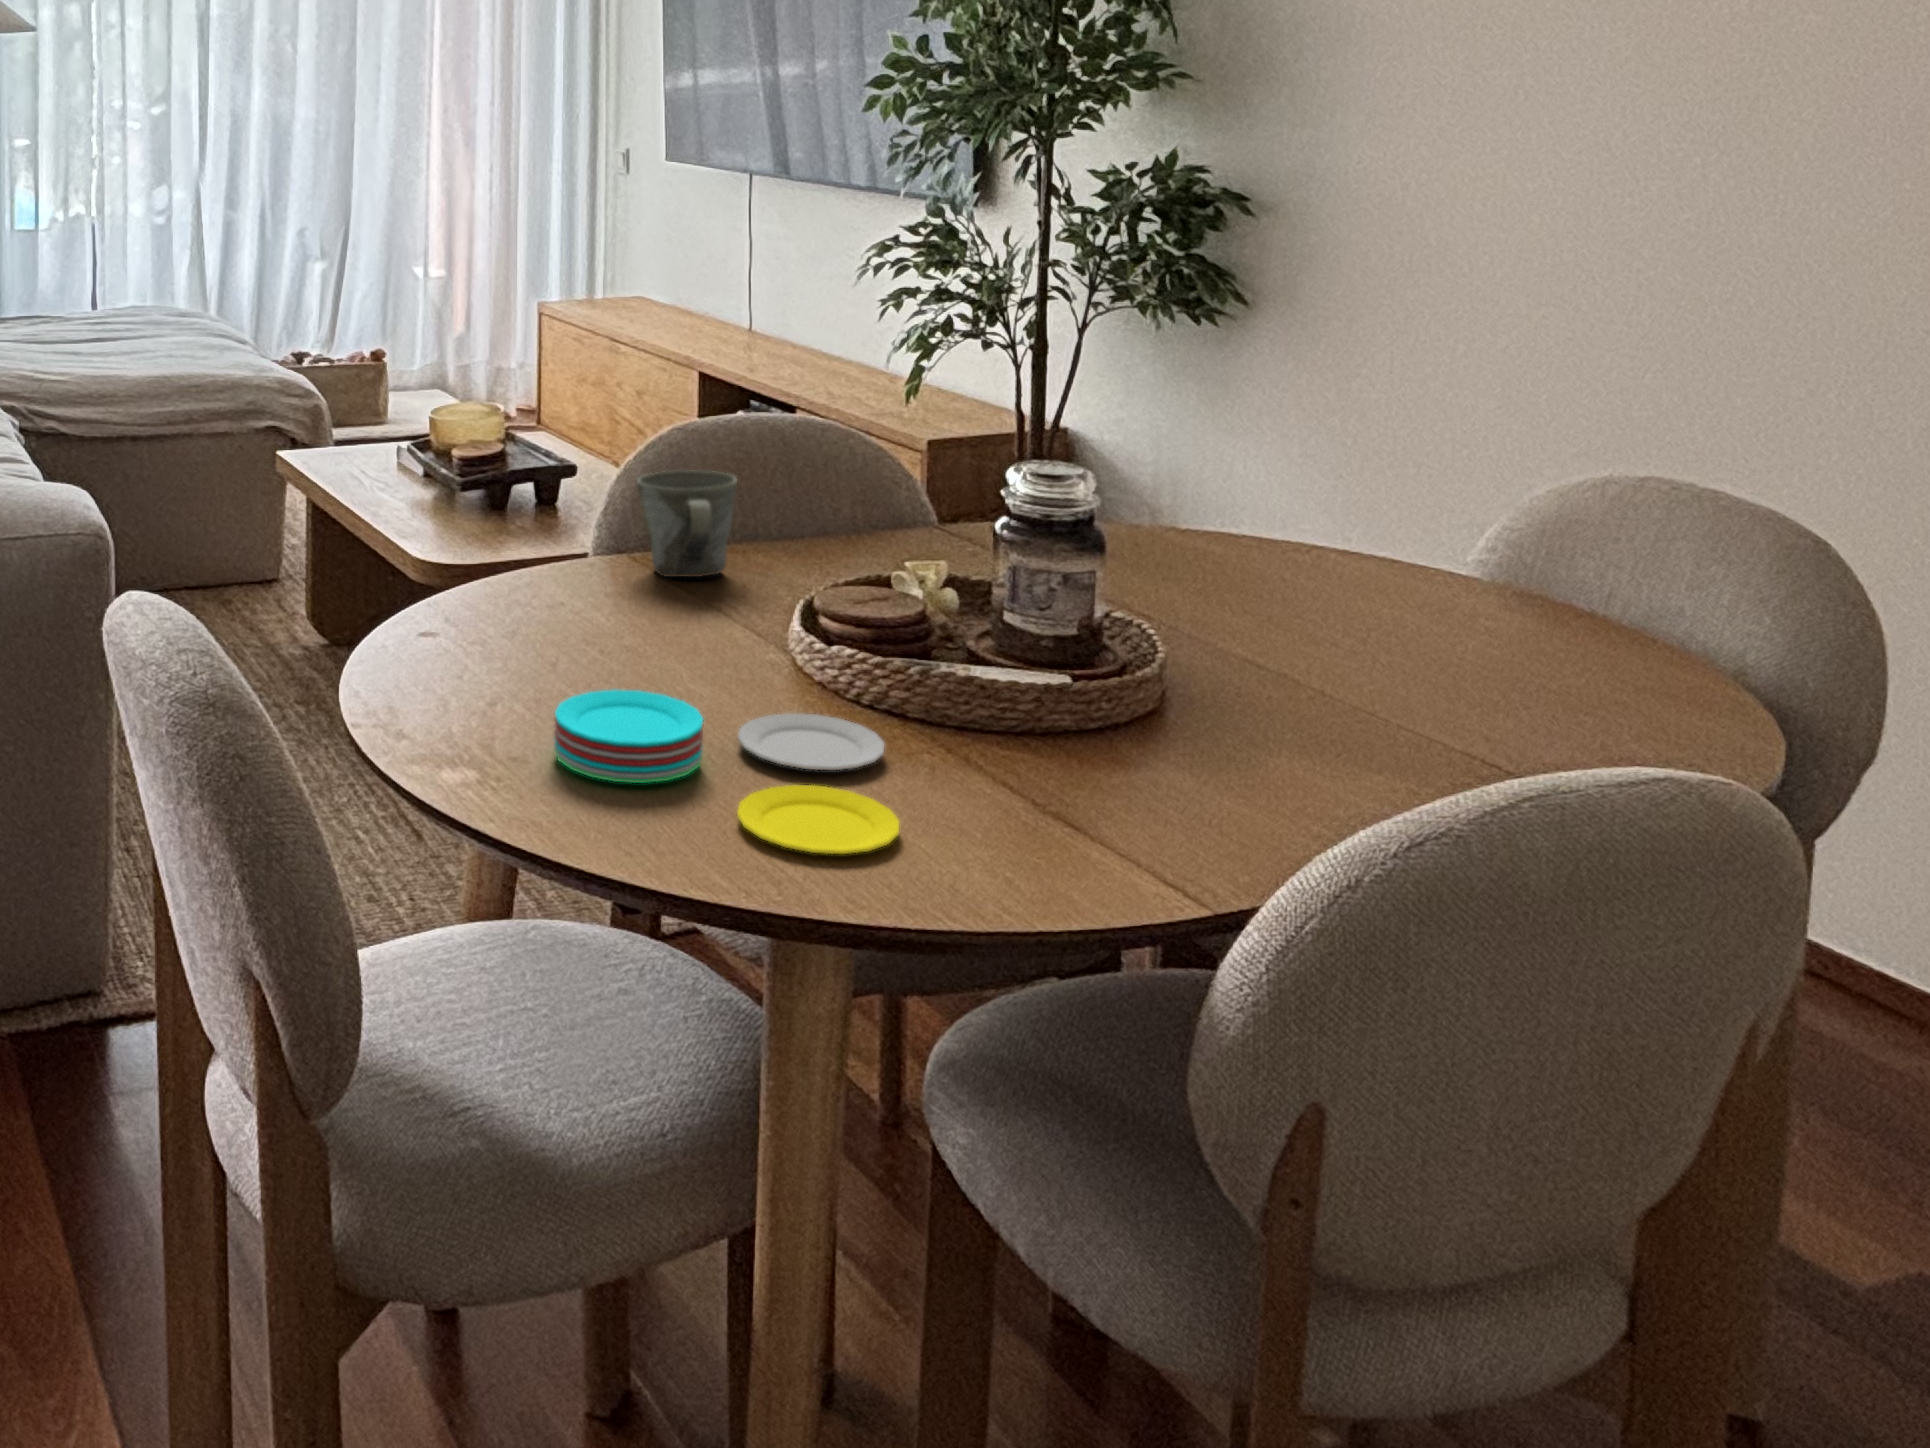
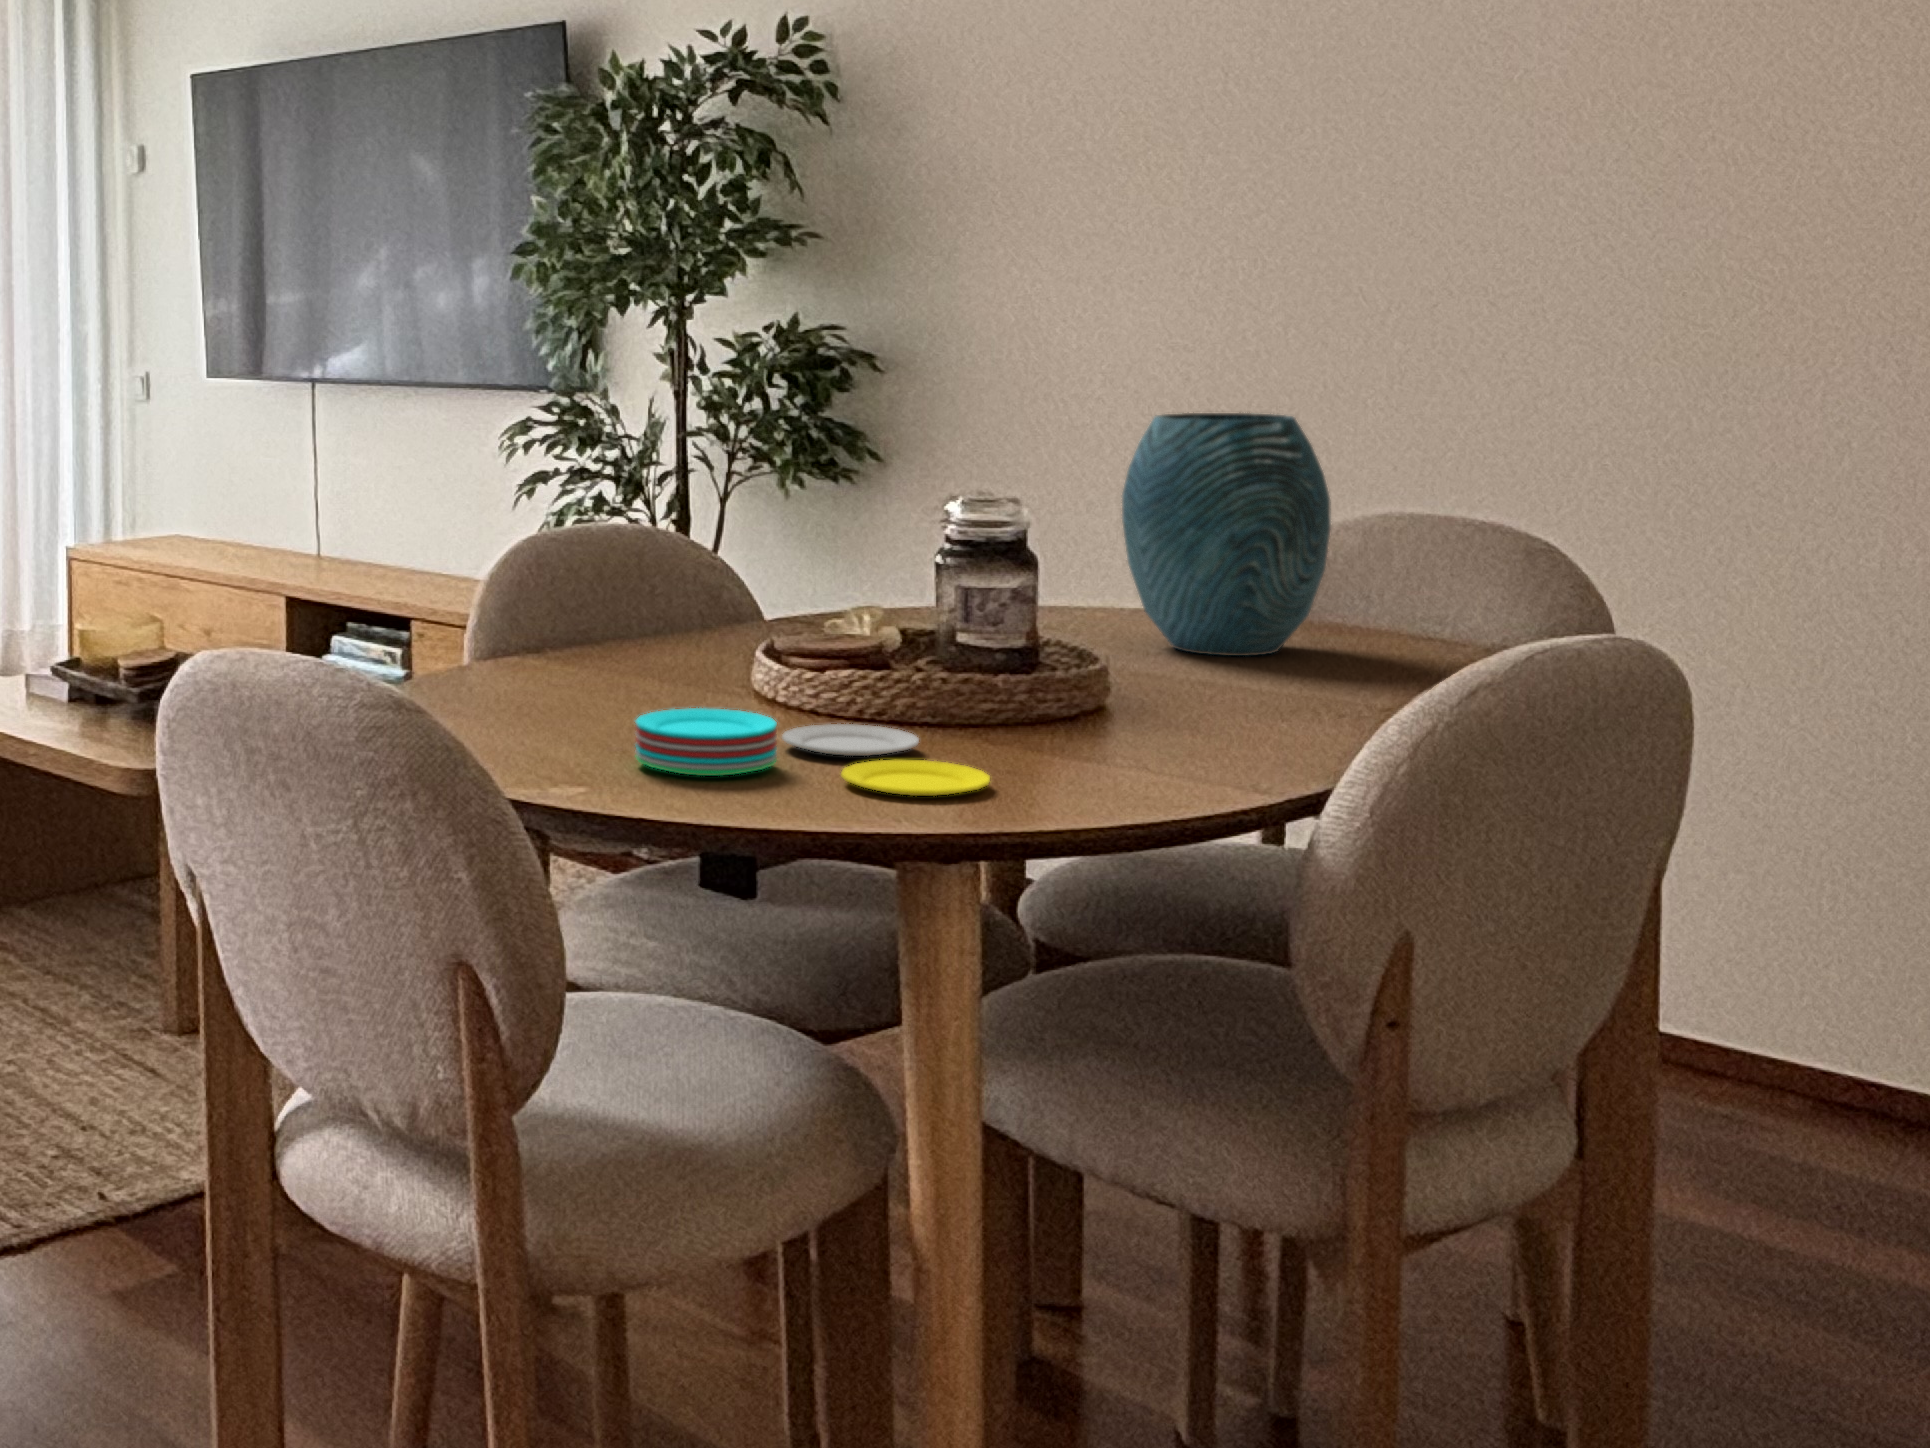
vase: none [1299,354,1546,637] -> present [1122,413,1331,656]
mug: present [637,470,737,577] -> none [534,565,633,667]

